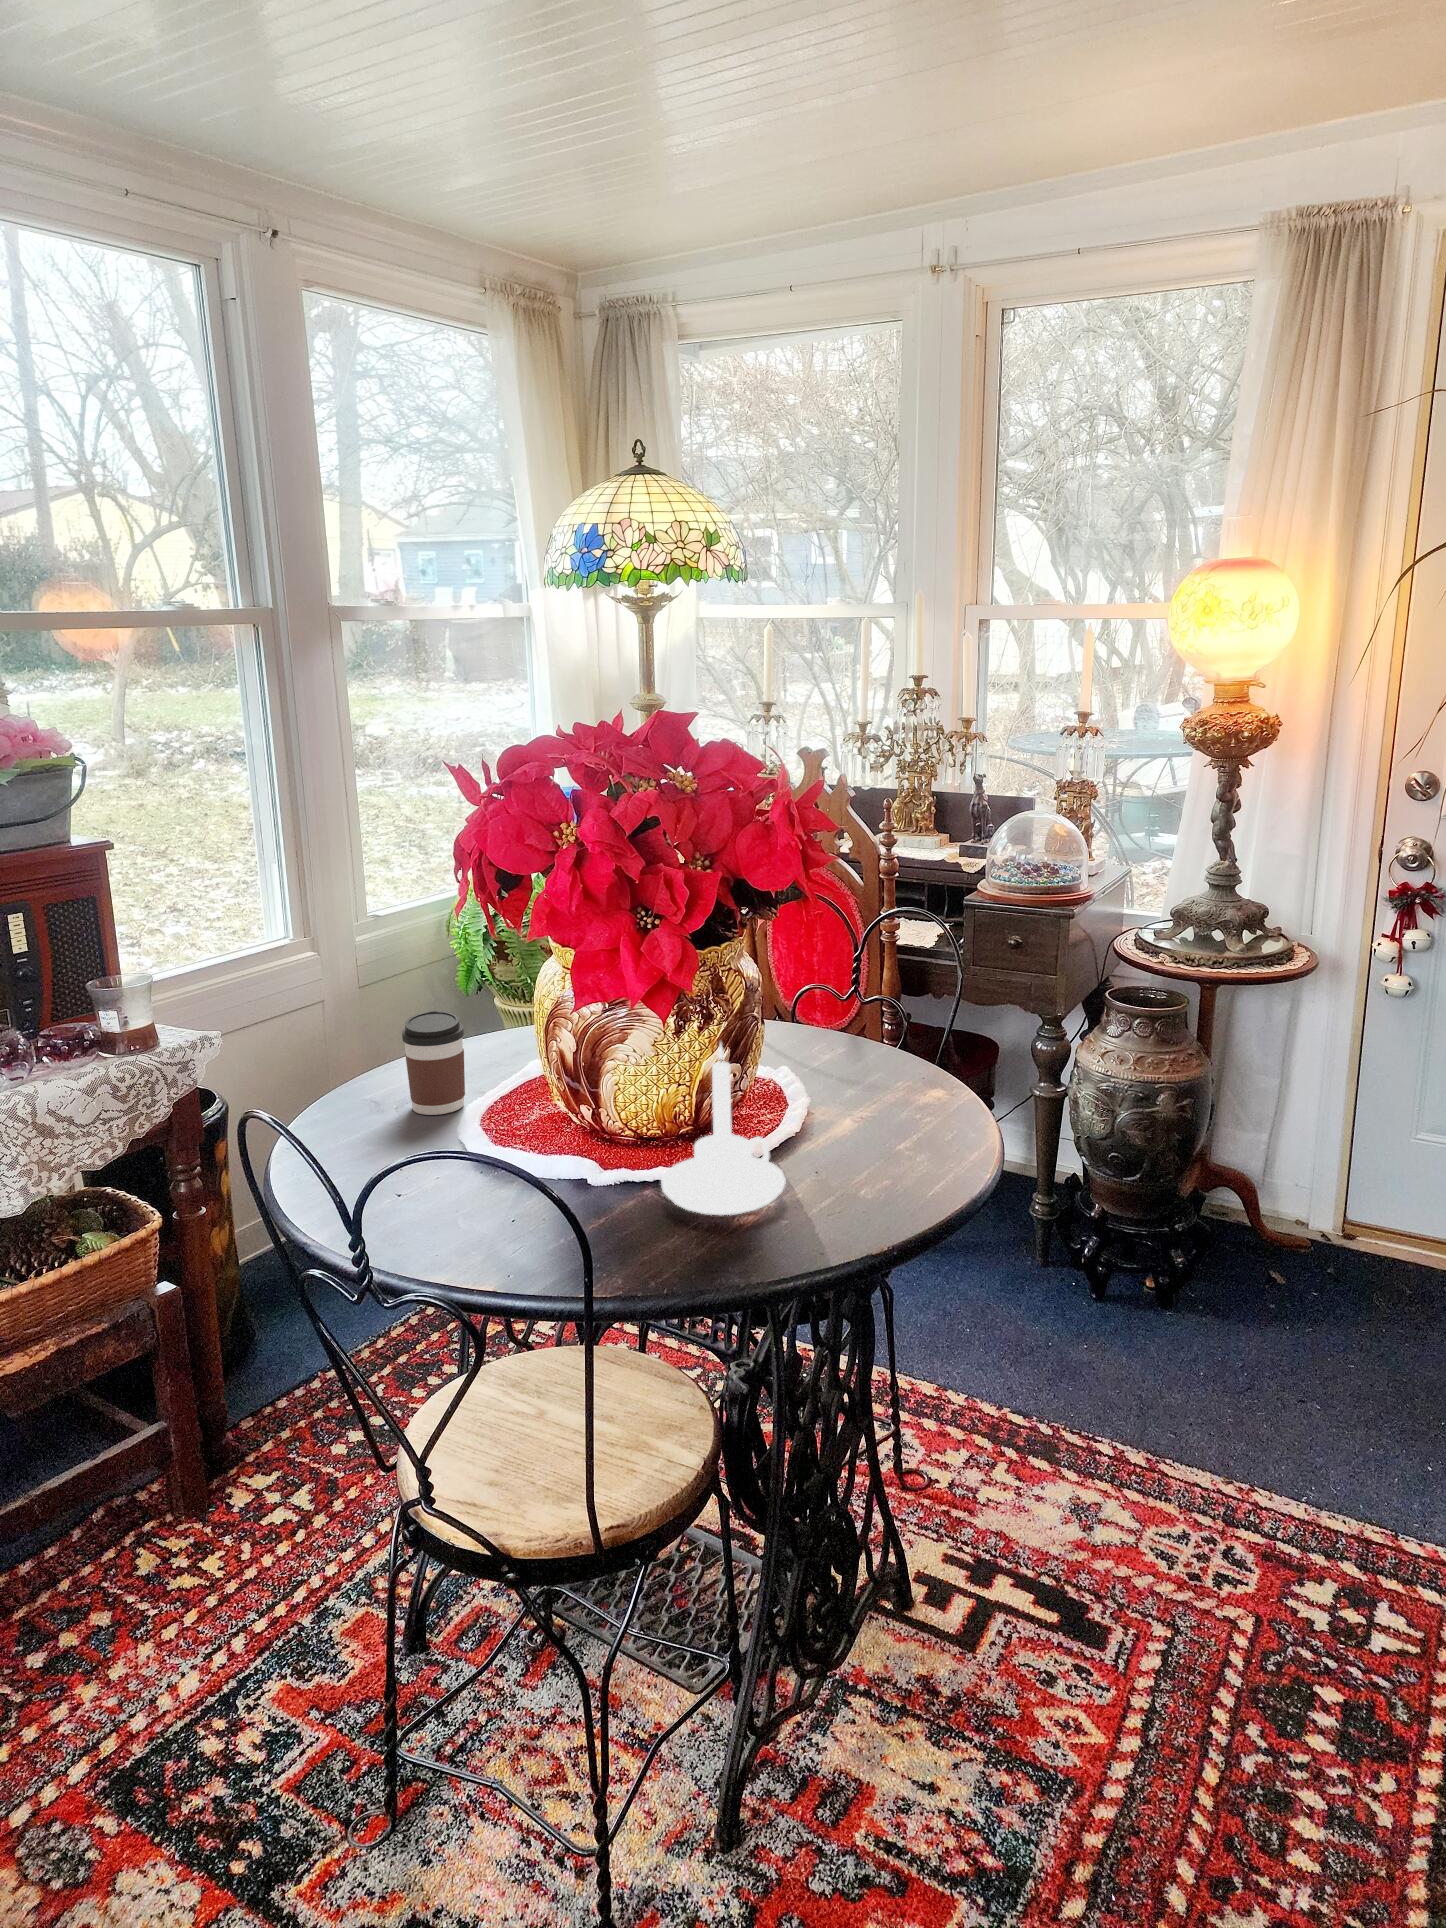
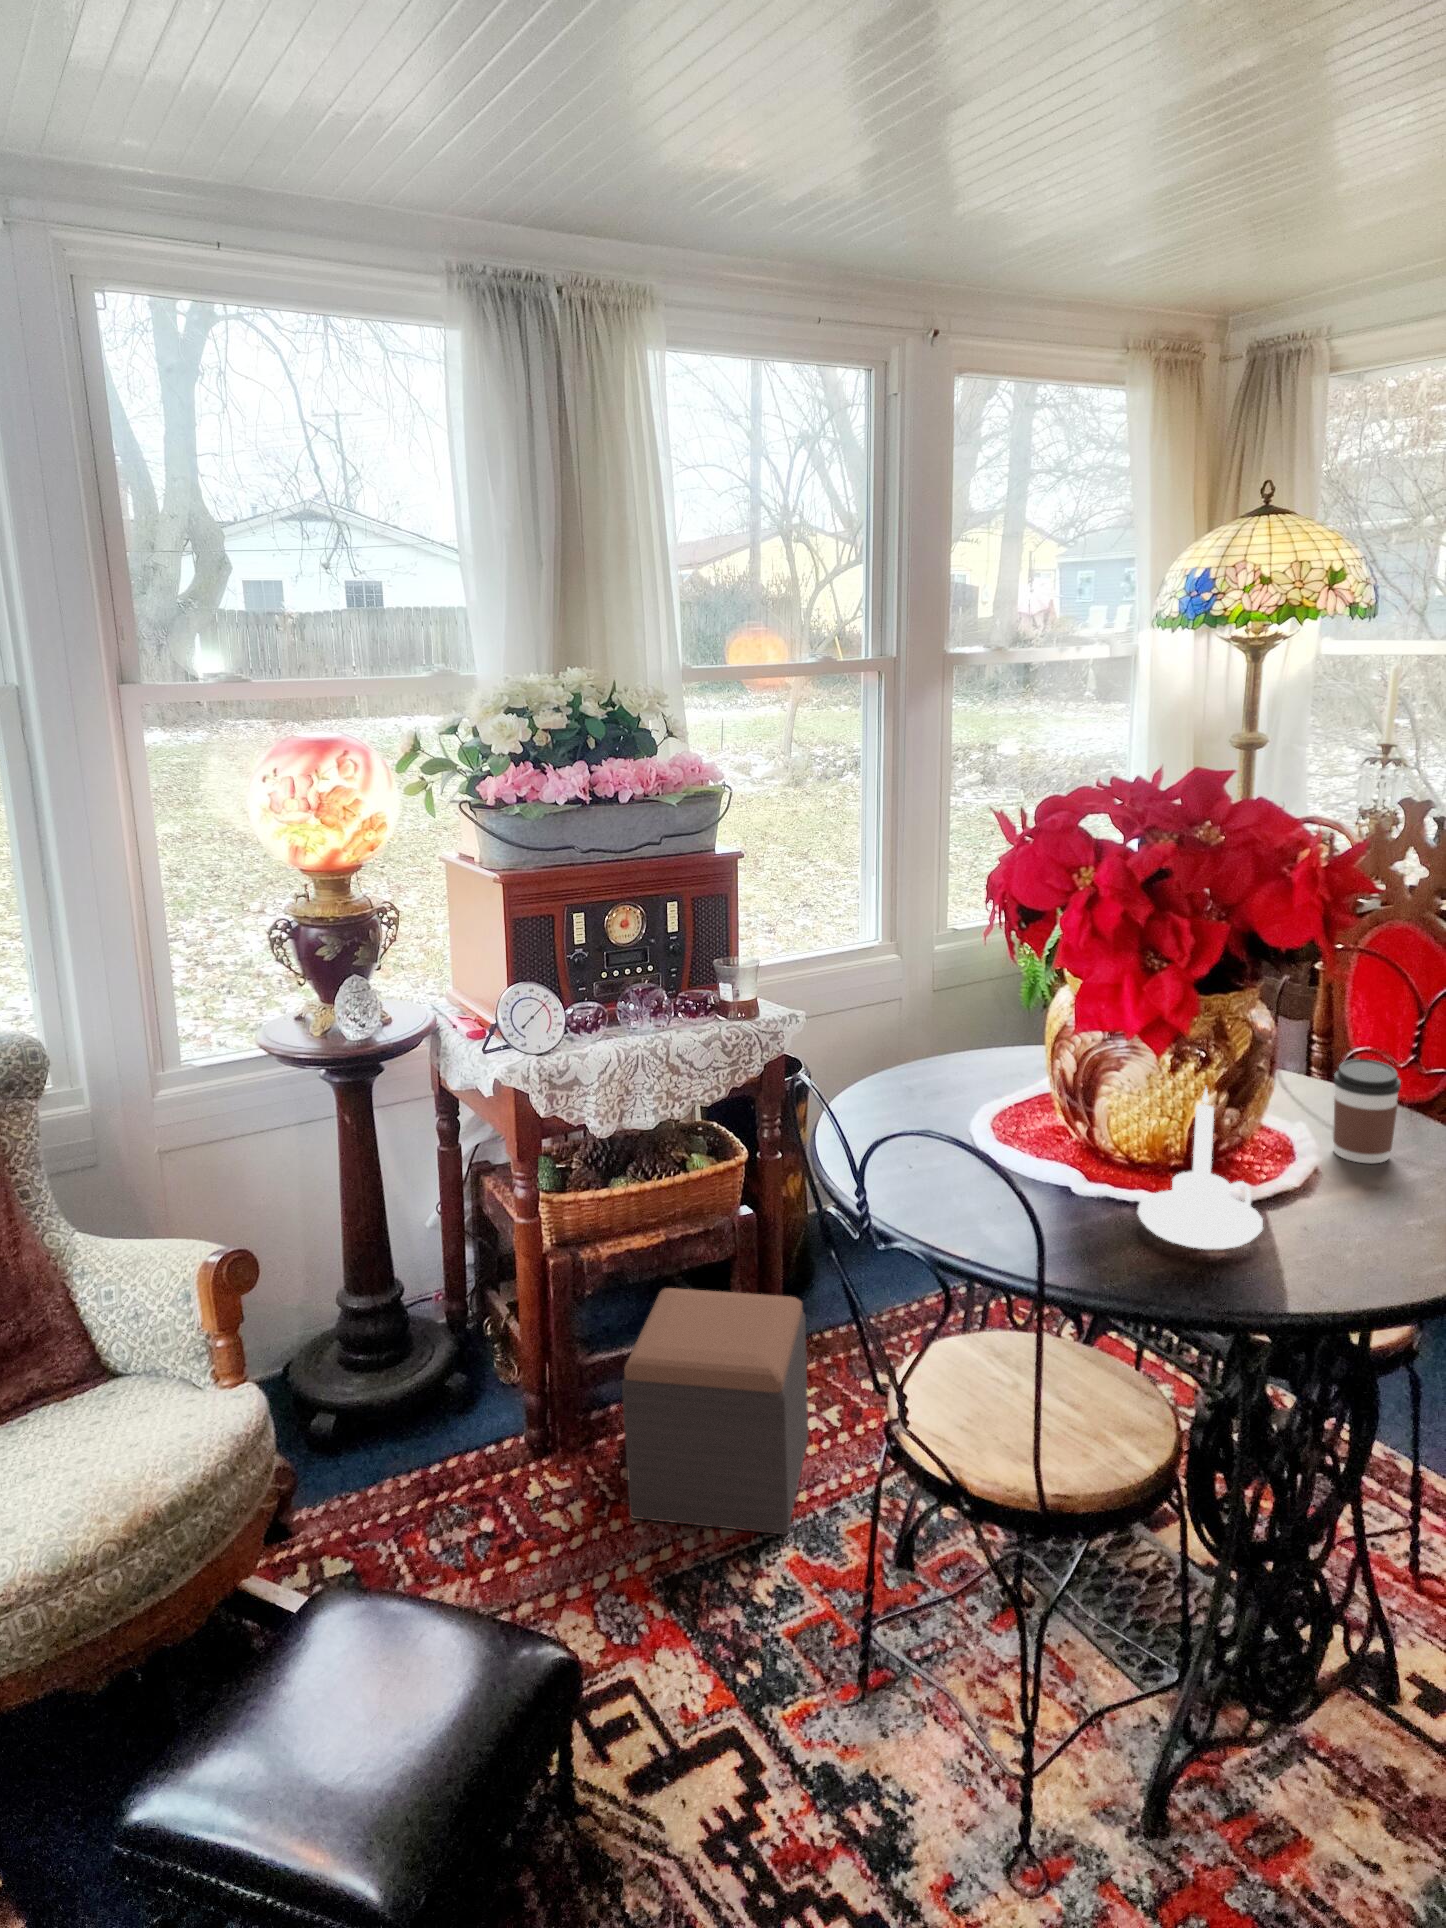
coffee cup: present [402,1011,465,1115] -> present [1333,1059,1401,1163]
footstool: none [20,1374,276,1715] -> present [622,1288,808,1535]

